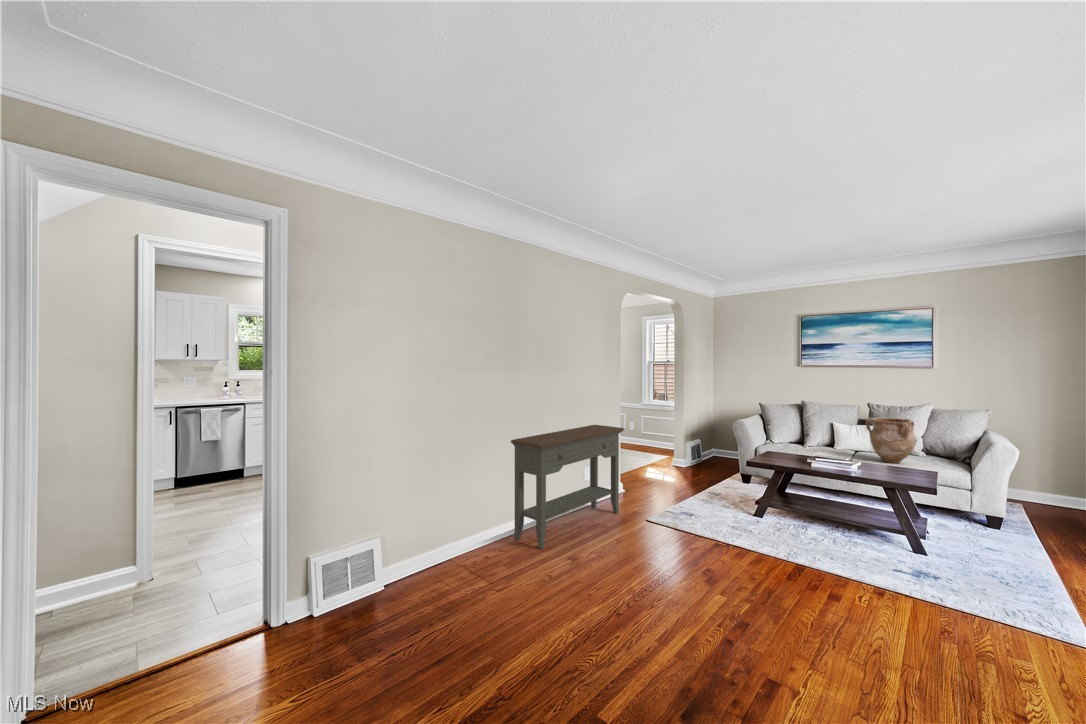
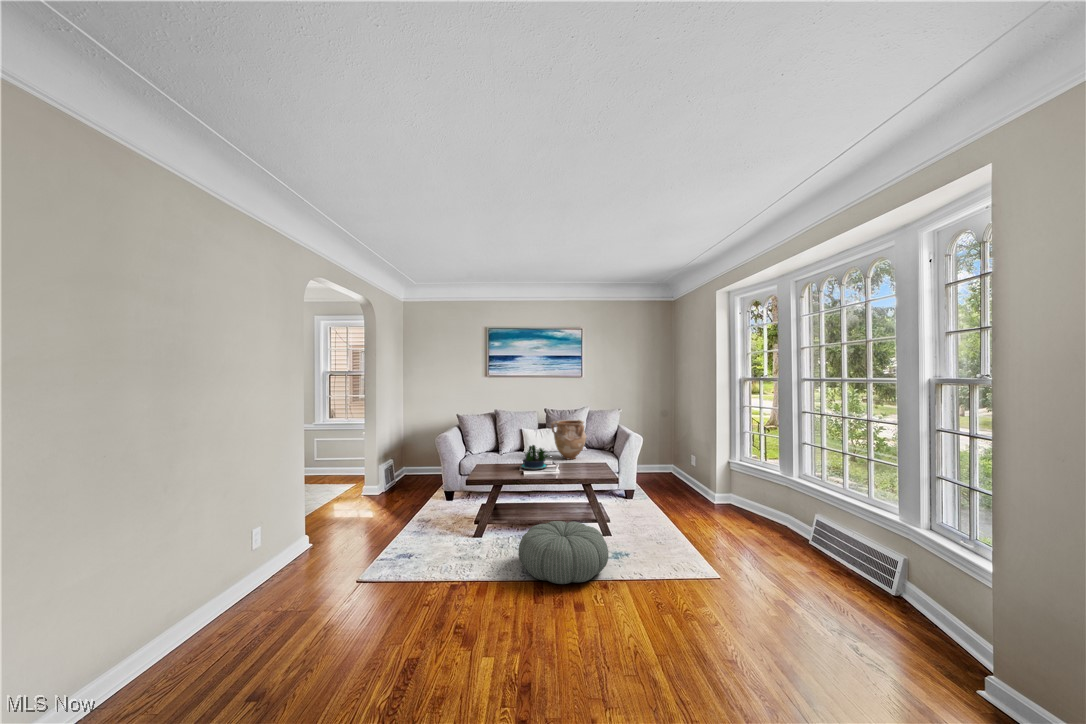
console table: present [511,425,625,549] -> none [116,462,324,699]
potted plant: none [814,439,855,465] -> present [520,445,547,470]
pouf: none [784,515,893,580] -> present [518,521,609,584]

